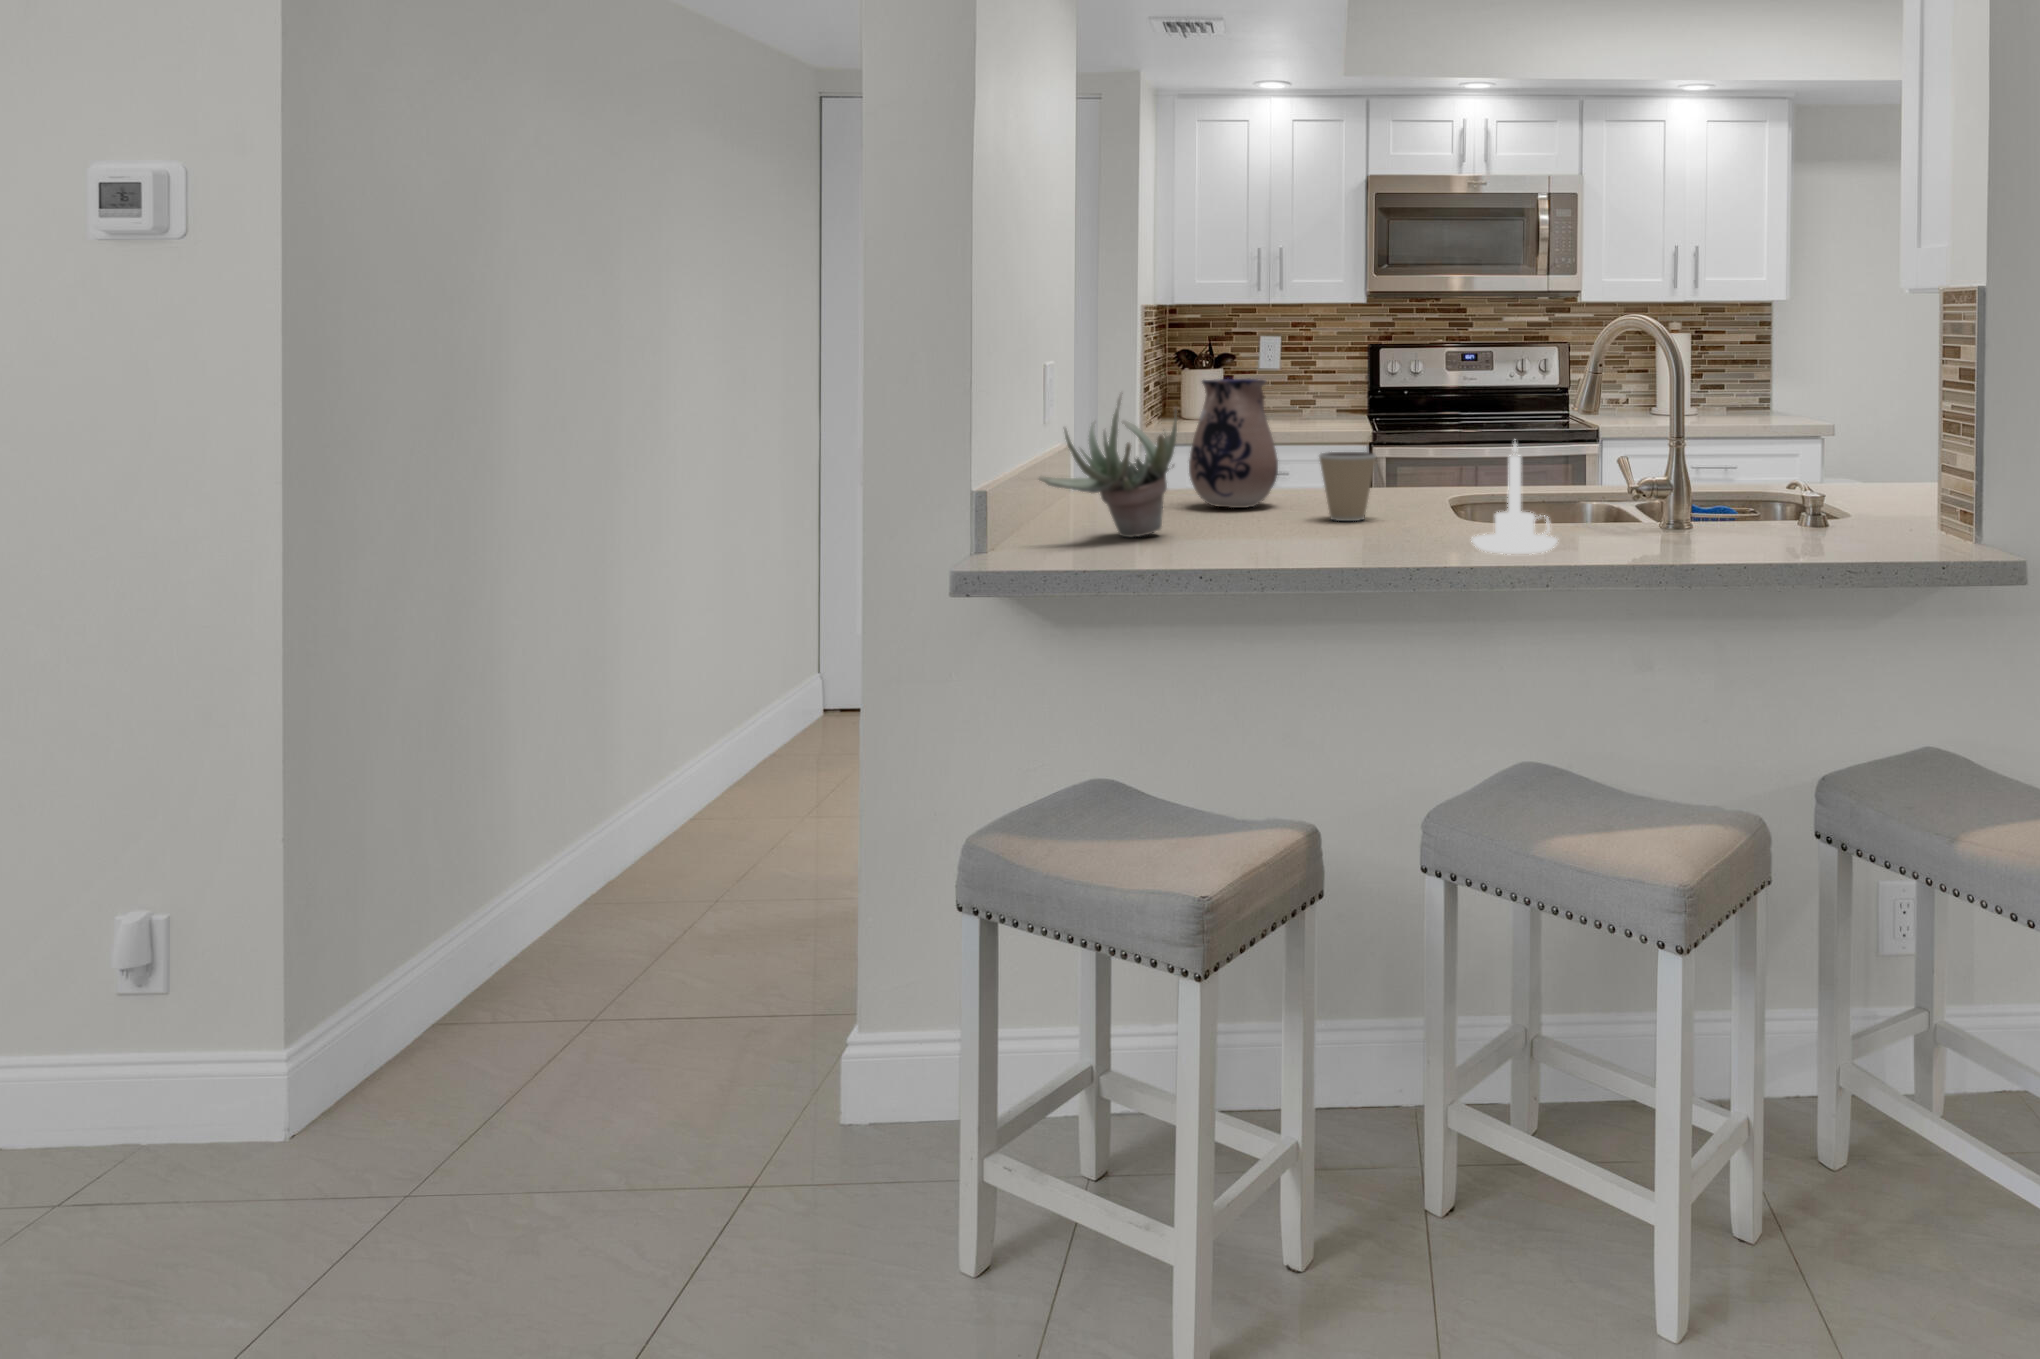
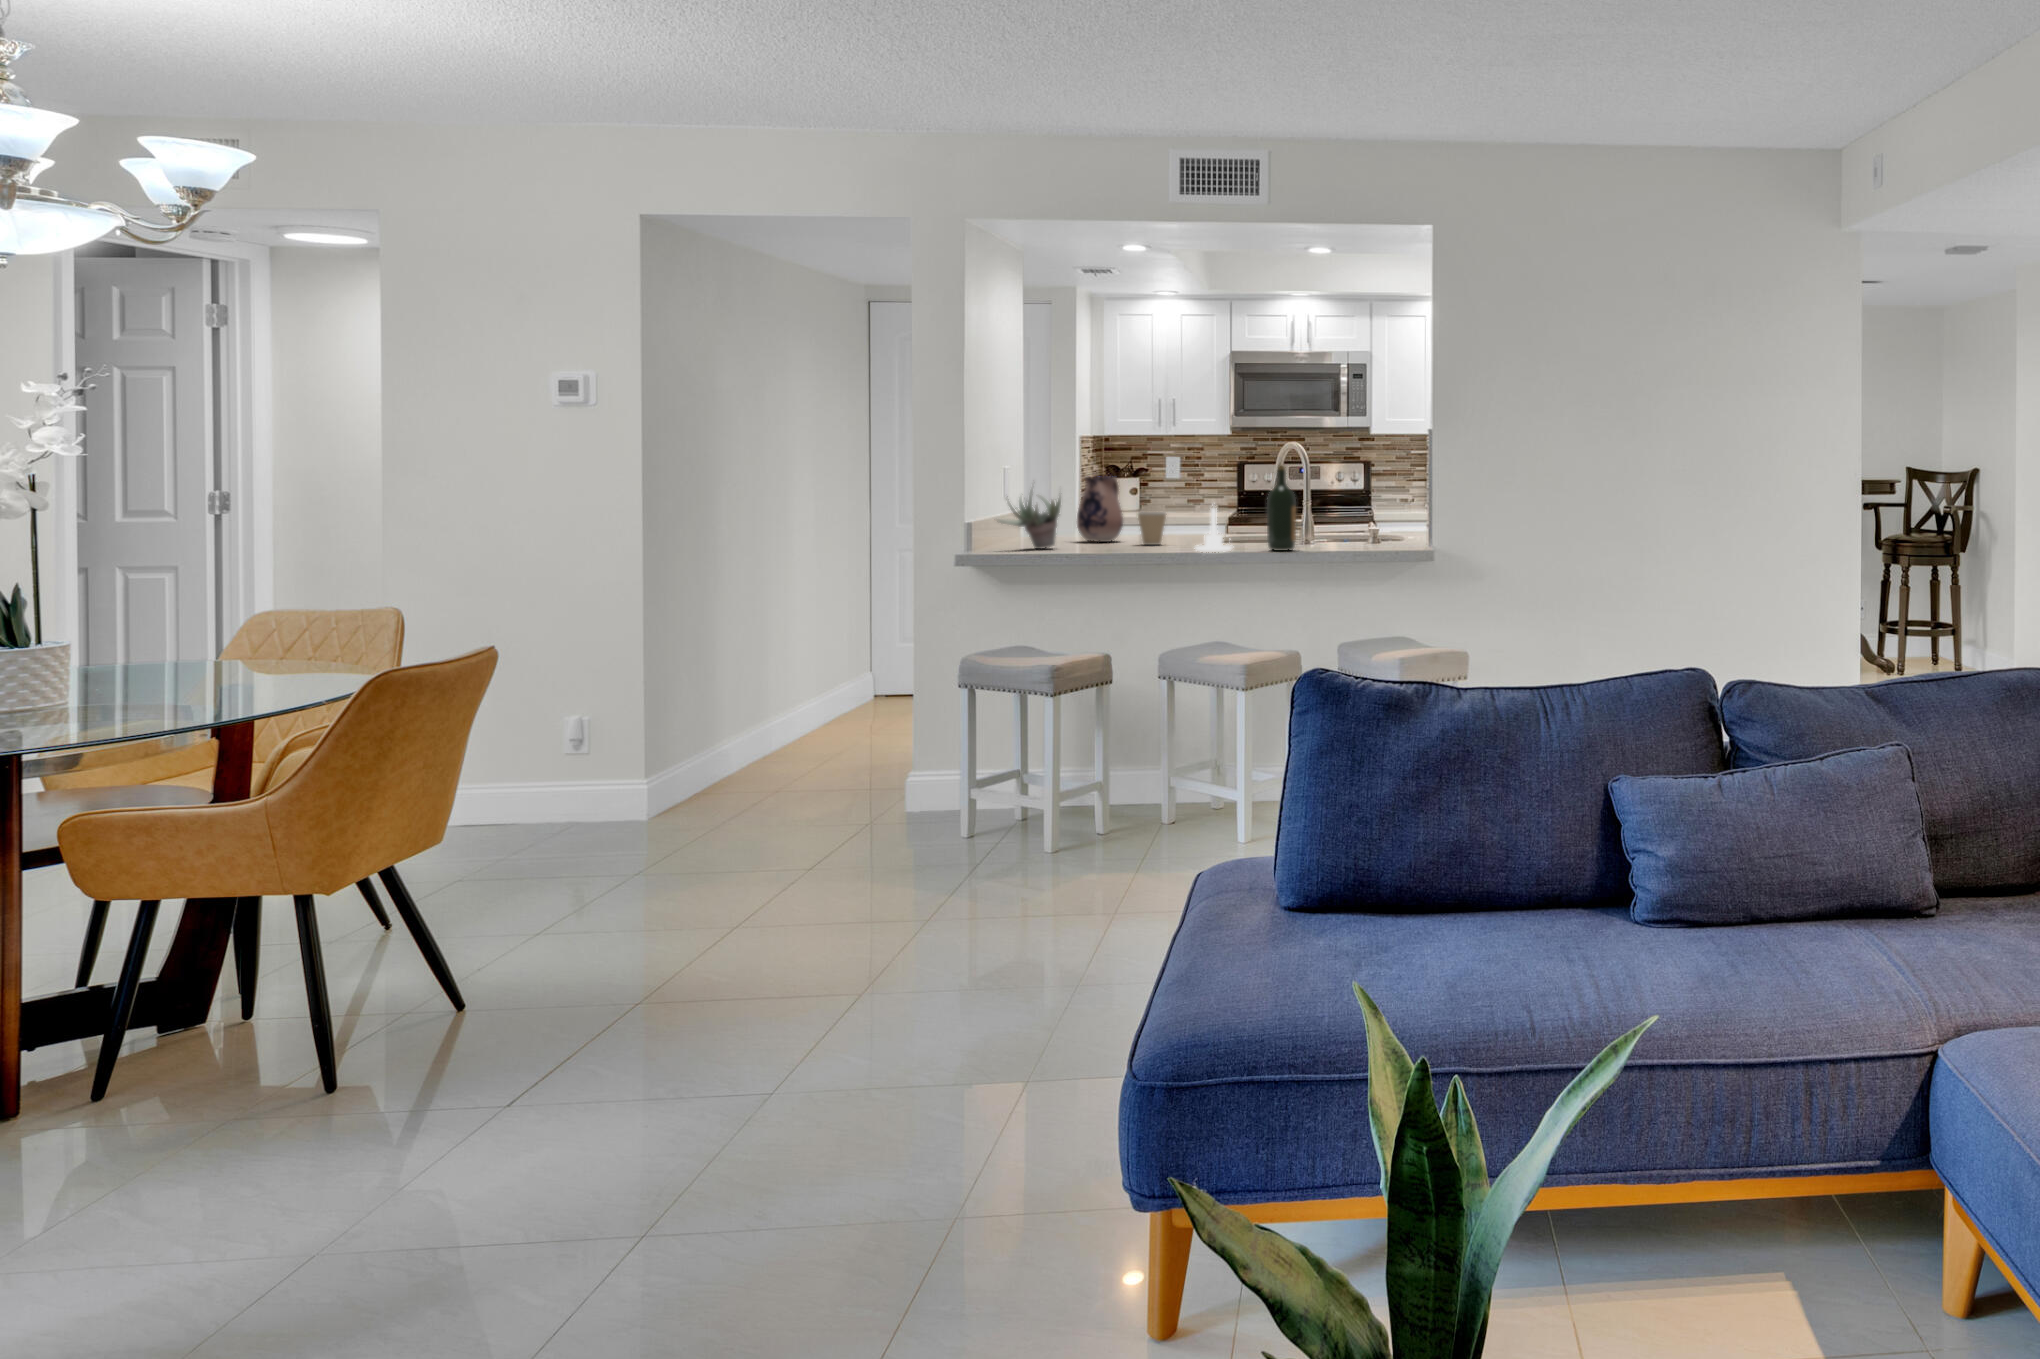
wine bottle: none [1622,362,1684,547] -> present [1267,466,1296,551]

